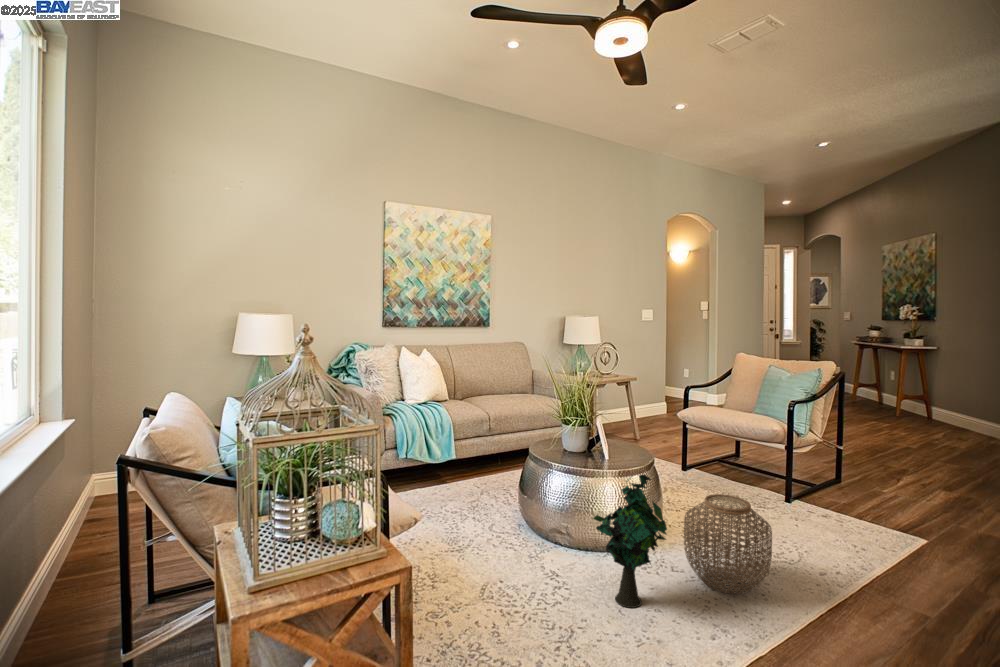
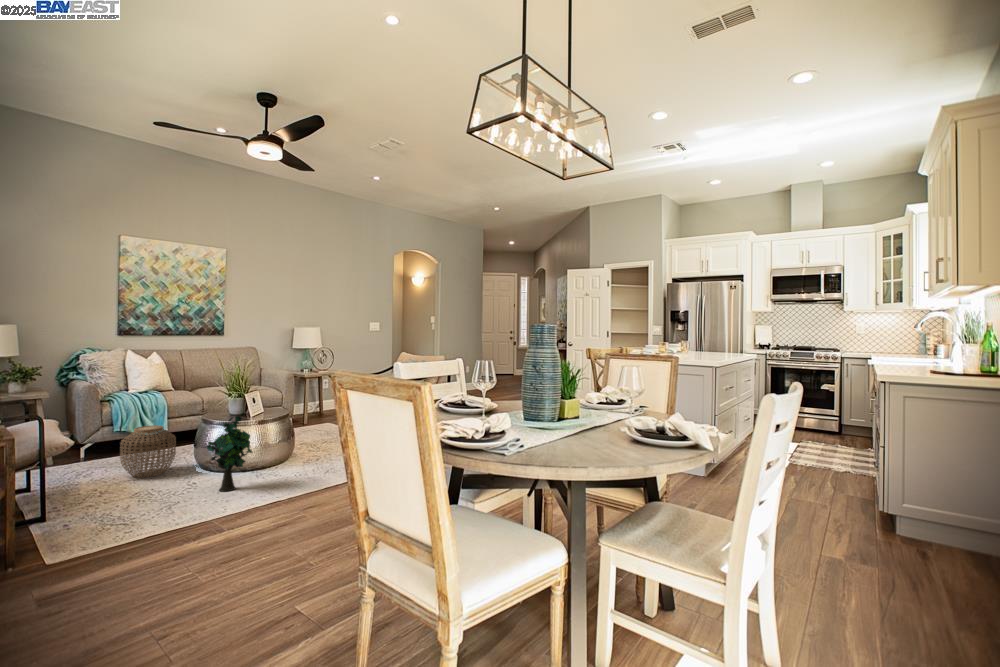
woven basket: present [684,494,772,594] -> present [120,425,176,478]

